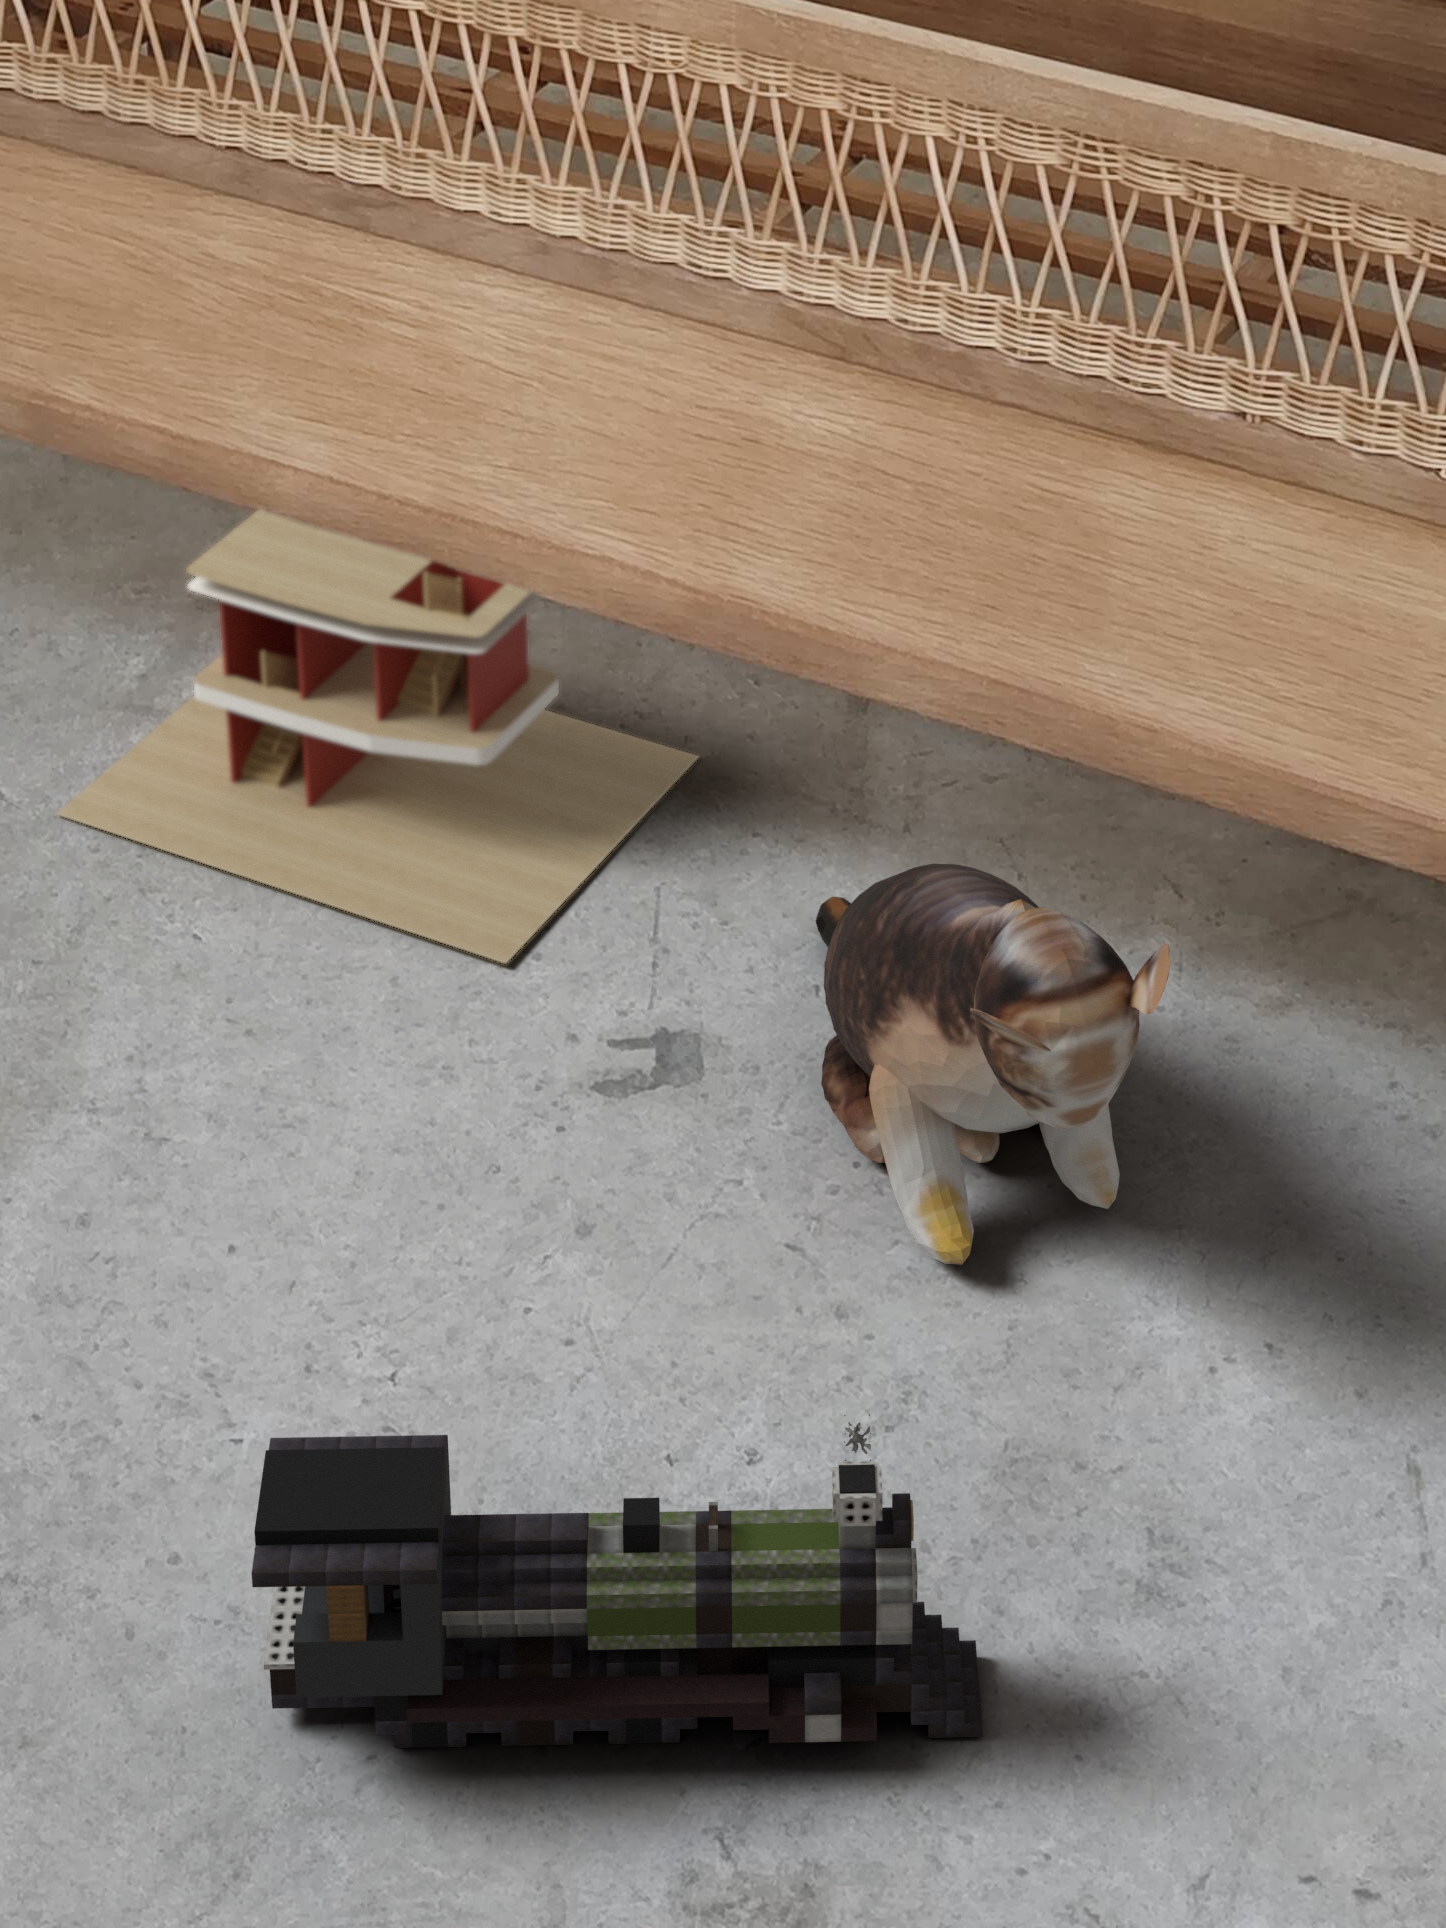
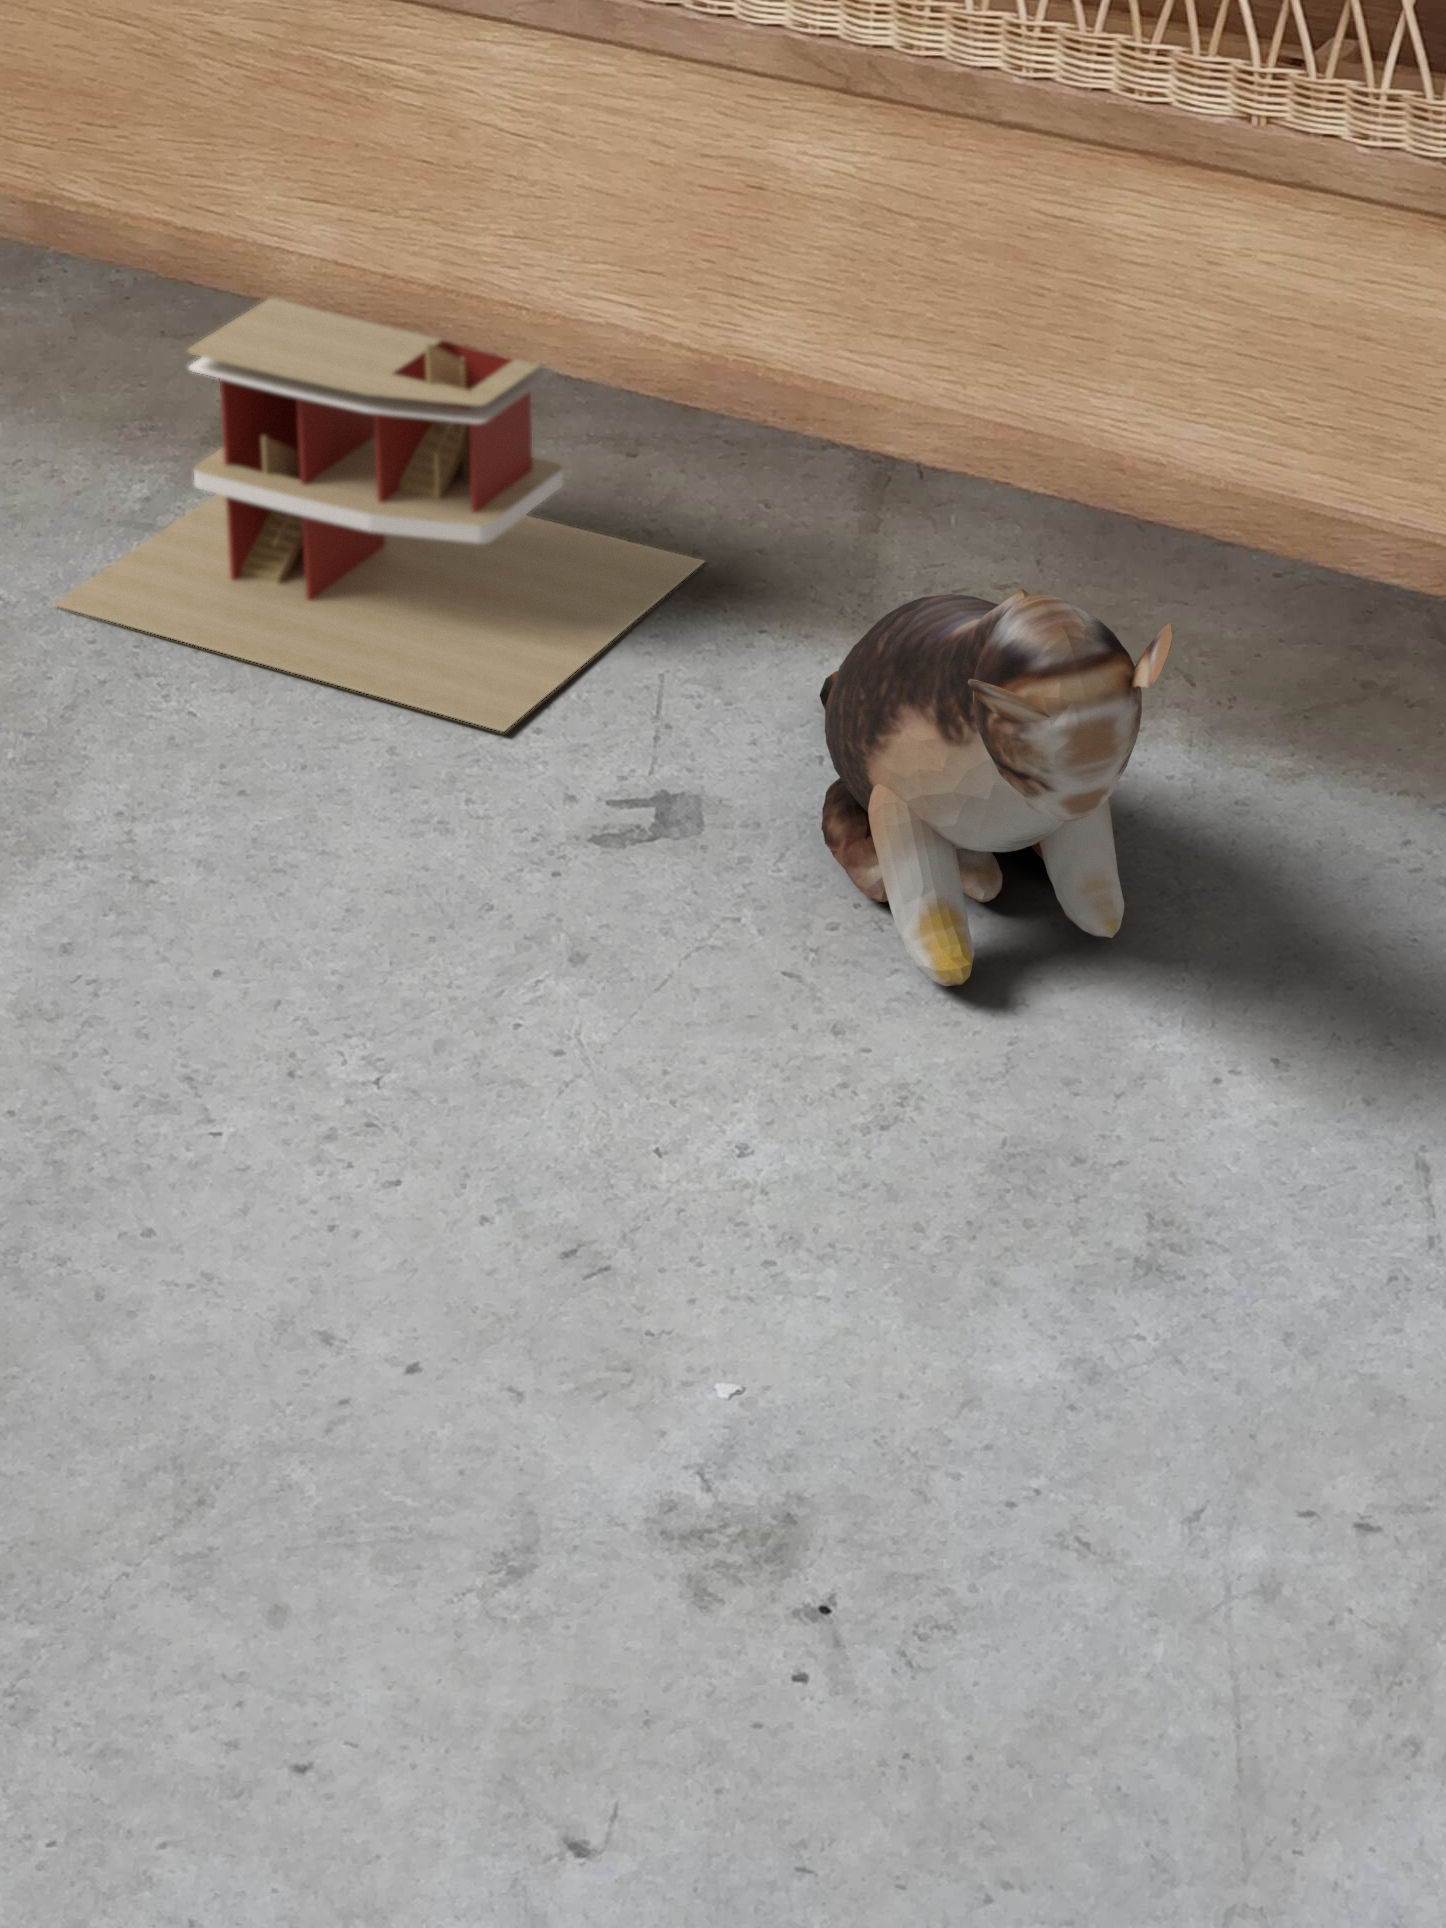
toy train: present [252,1414,982,1748] -> none [218,1042,974,1401]

